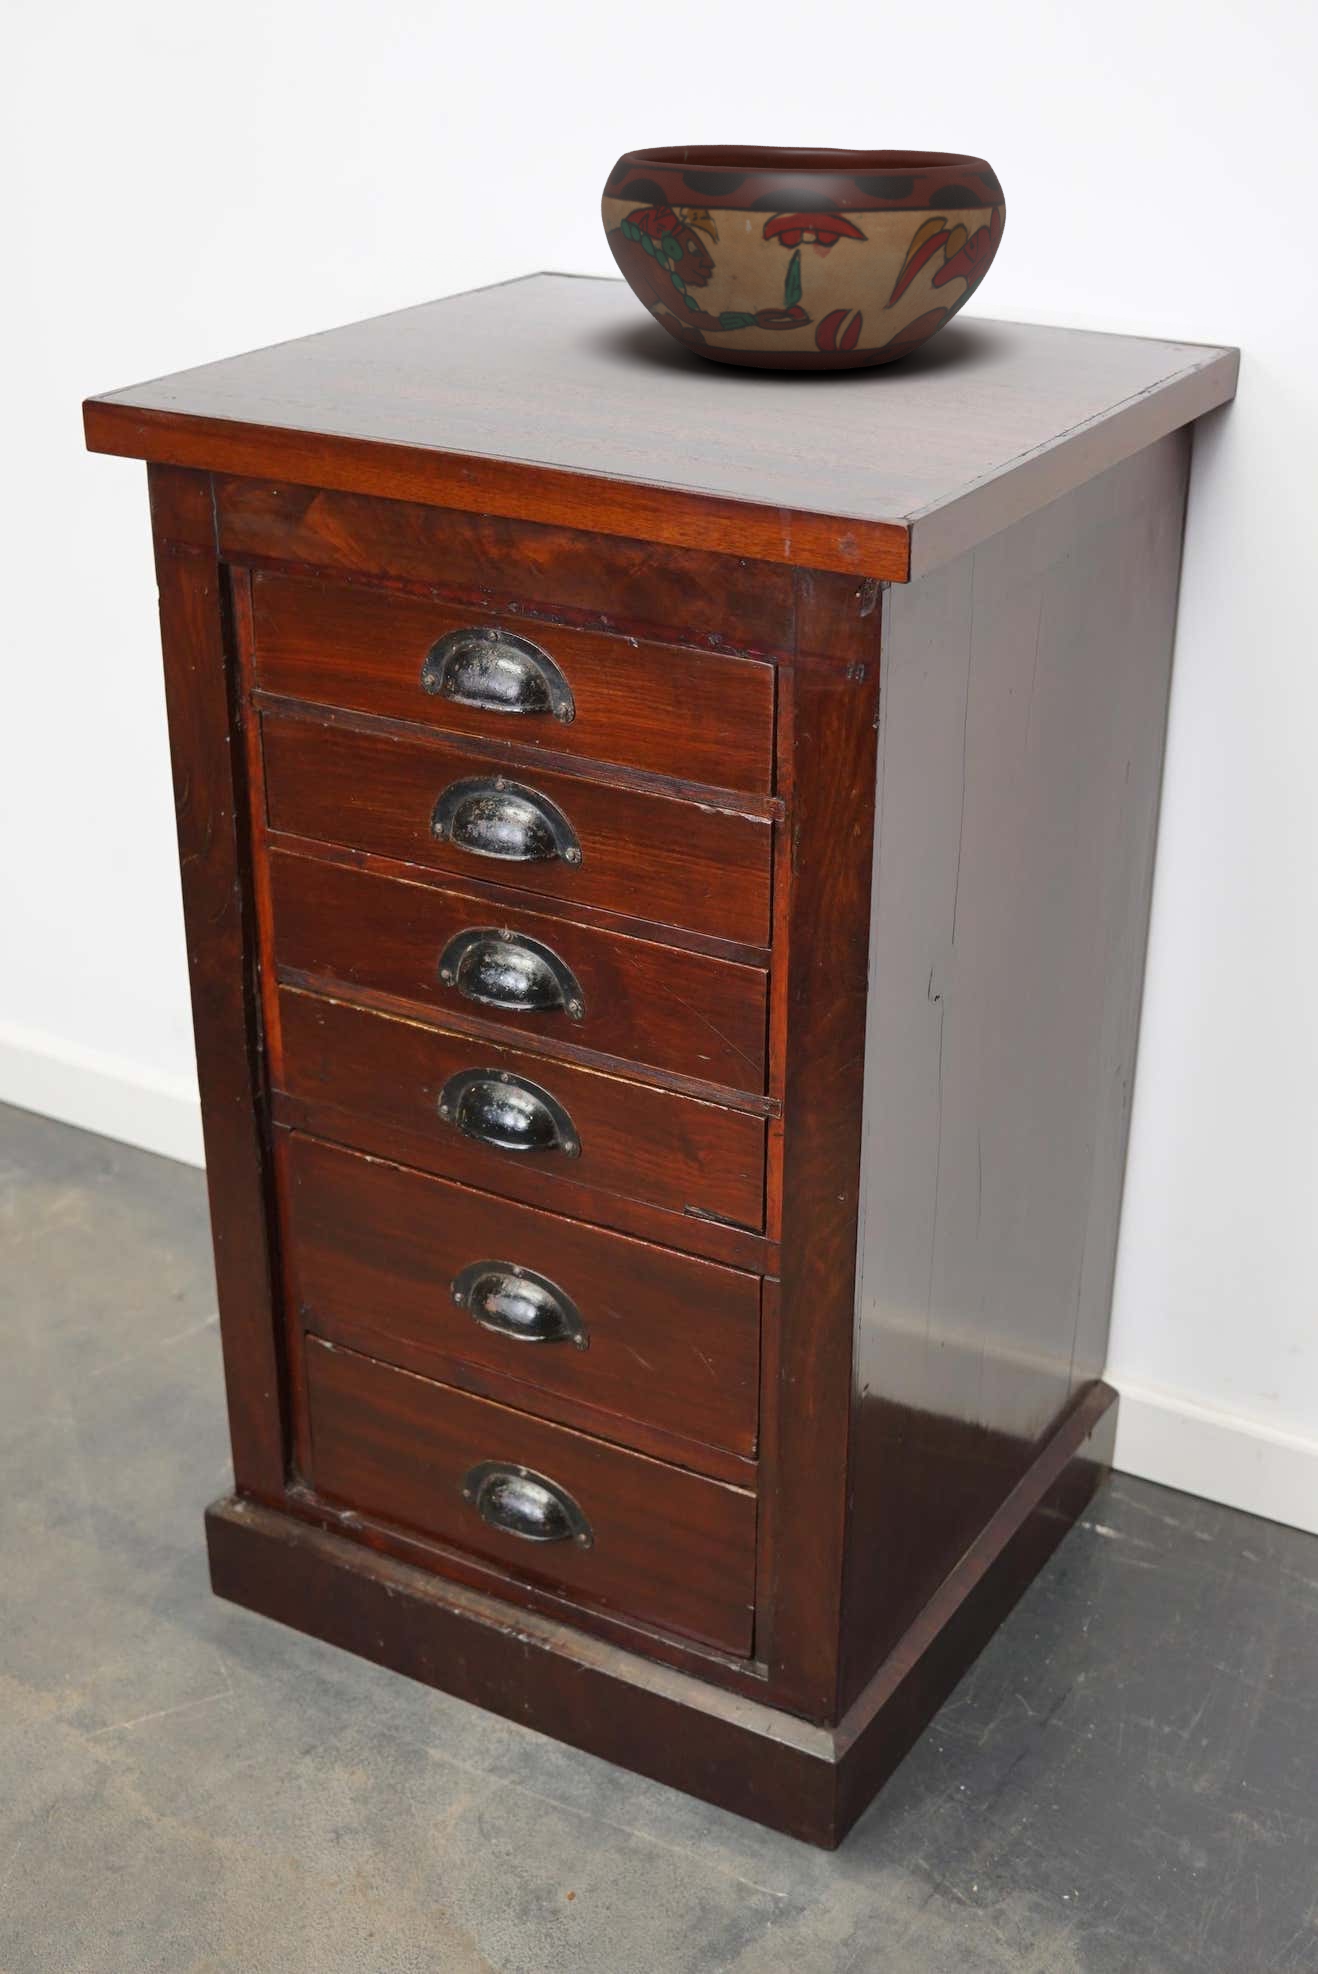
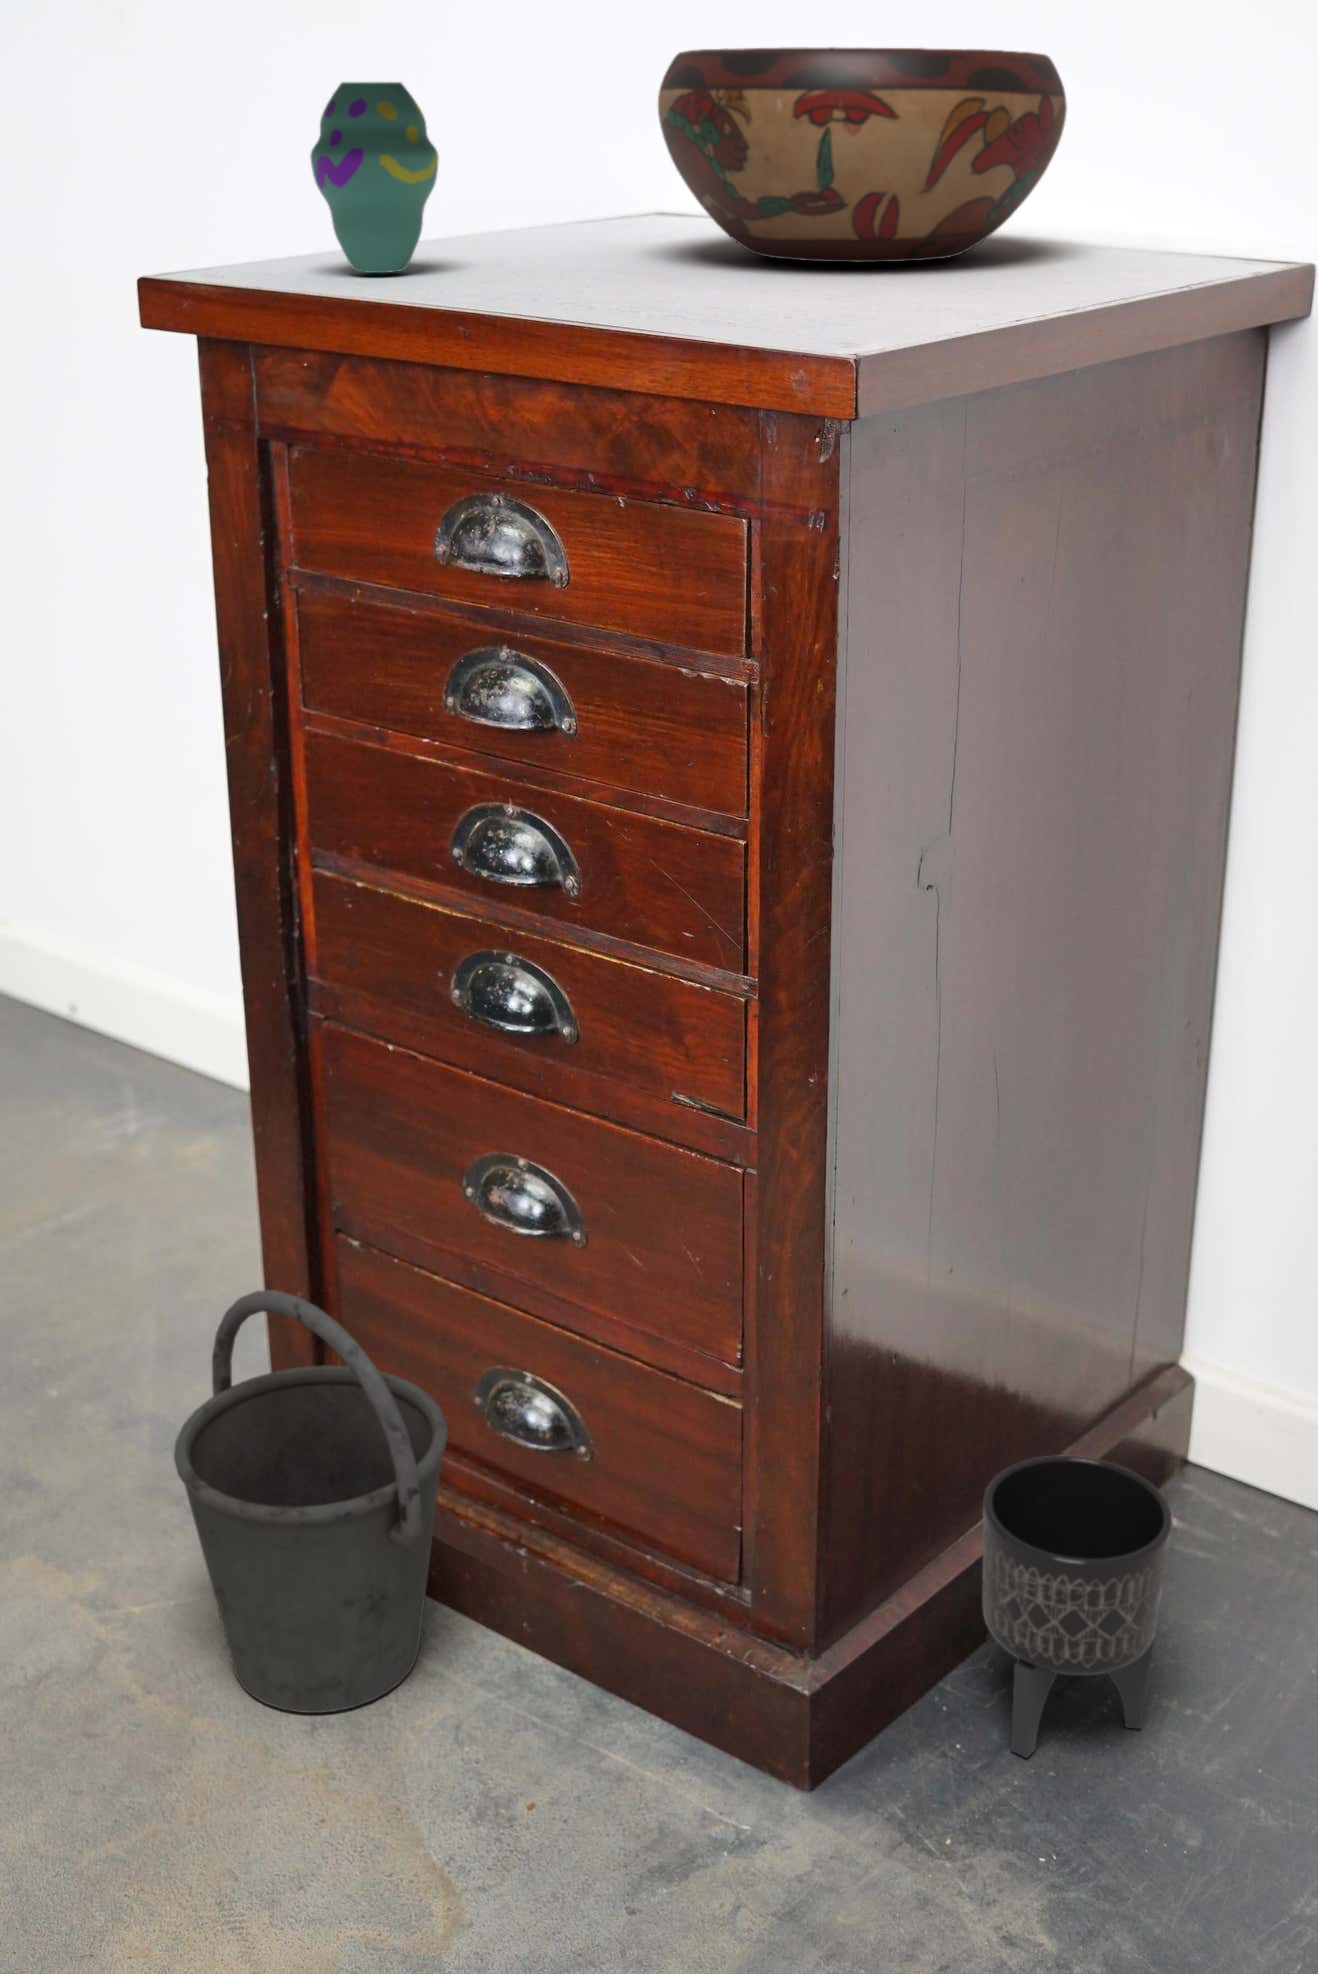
vase: none [262,196,393,391] -> present [311,82,438,273]
bucket: none [182,1415,455,1824] -> present [174,1290,448,1713]
planter: none [980,1504,1160,1794] -> present [983,1456,1173,1758]

